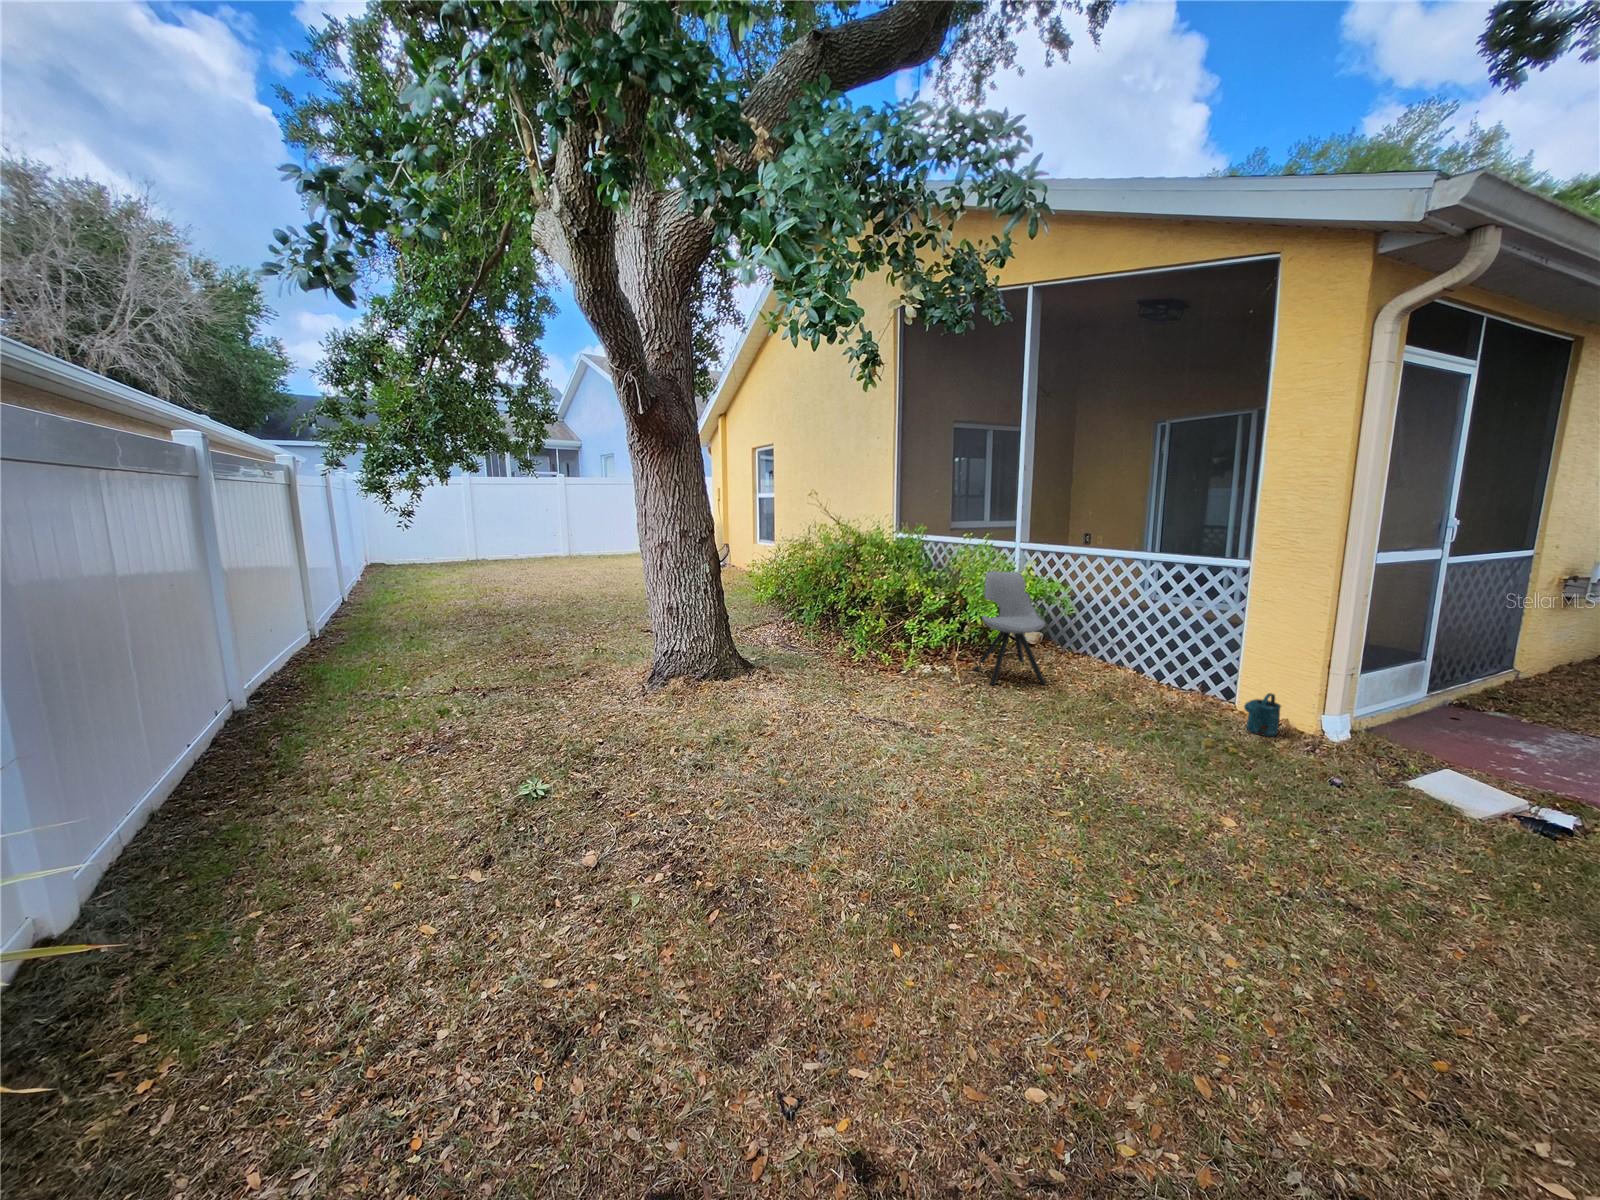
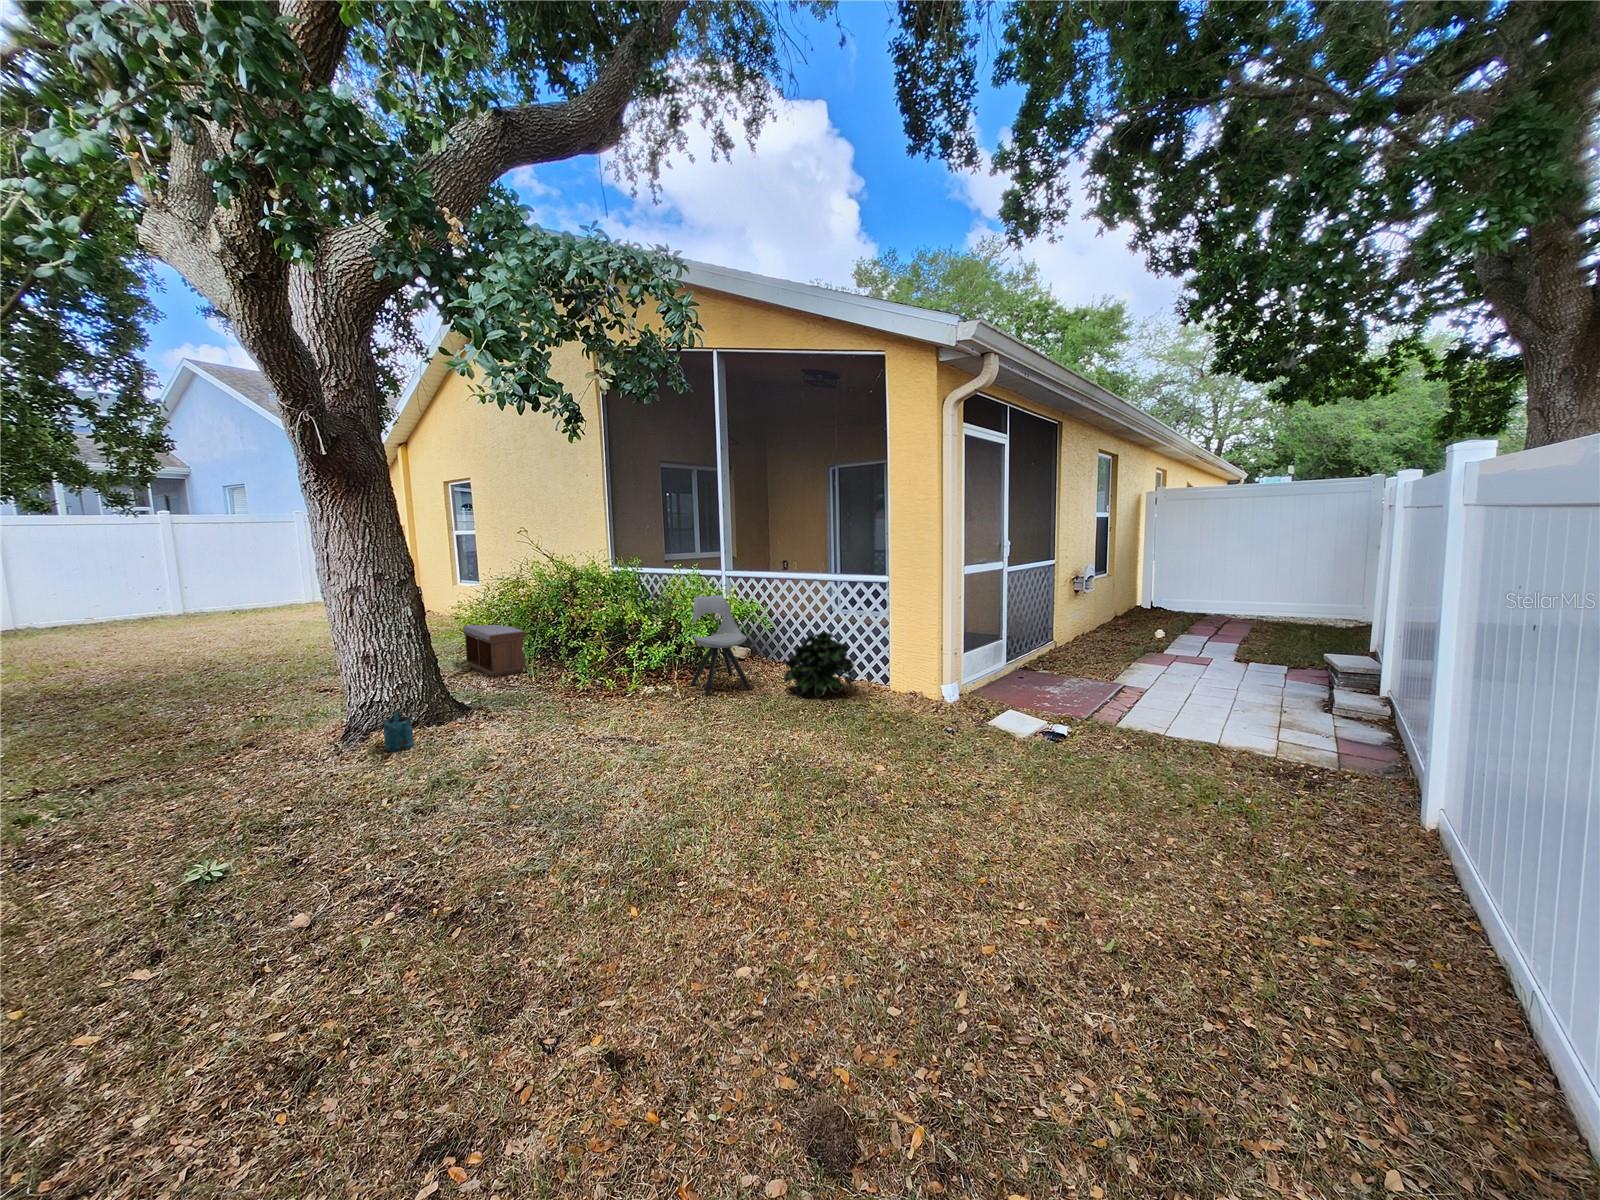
bench: none [754,582,808,636] -> present [463,625,527,677]
potted plant: none [1089,627,1190,708] -> present [784,632,854,697]
watering can: present [1244,693,1281,736] -> present [383,710,414,751]

